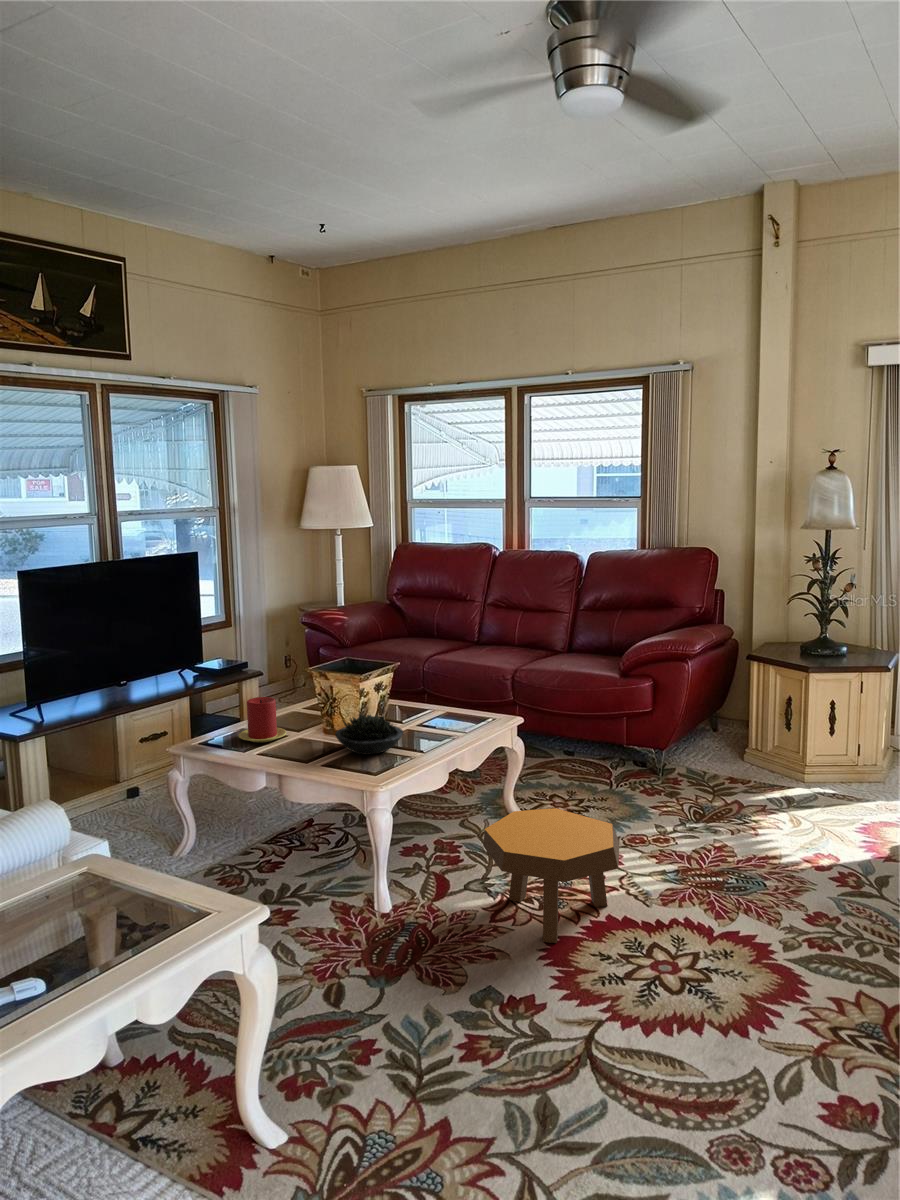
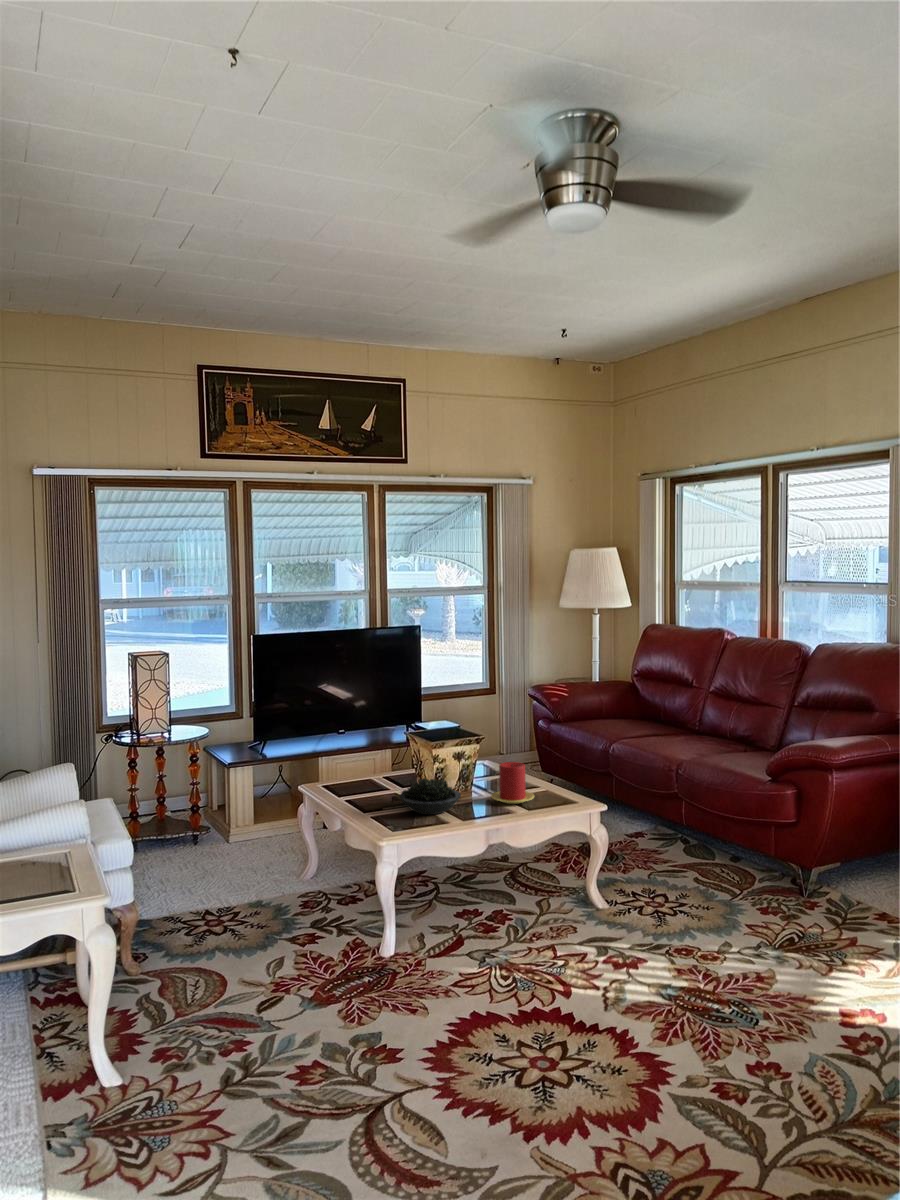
candle: present [239,697,286,742] -> present [491,762,534,804]
footstool: present [483,808,620,943] -> none [447,890,586,1019]

